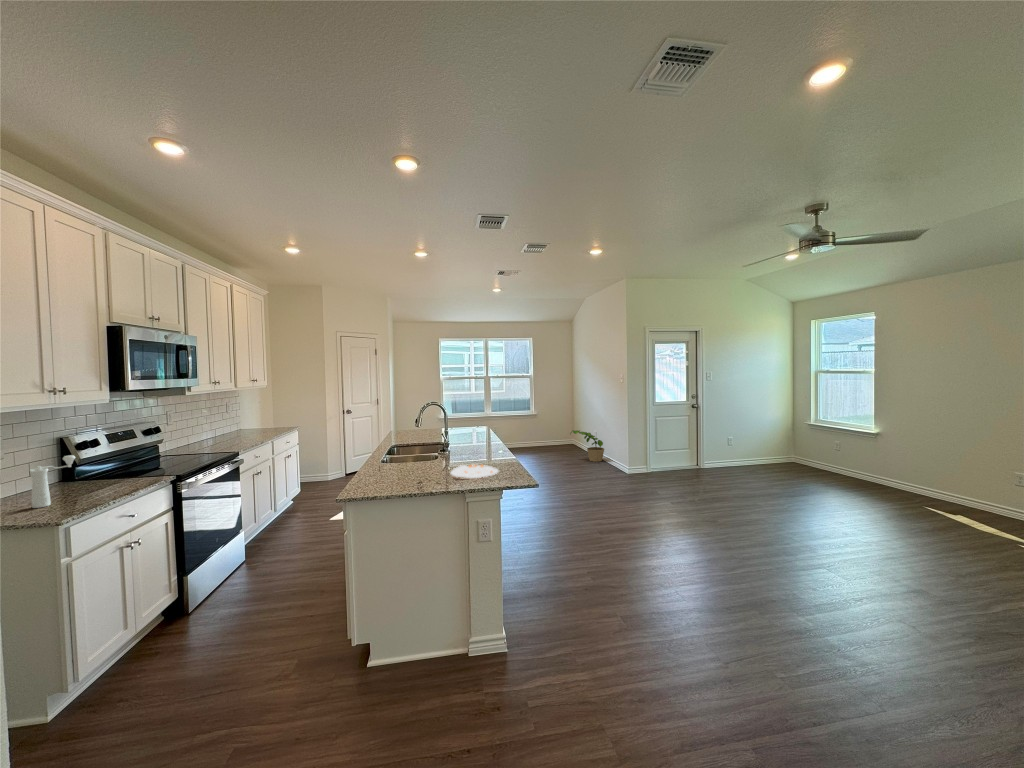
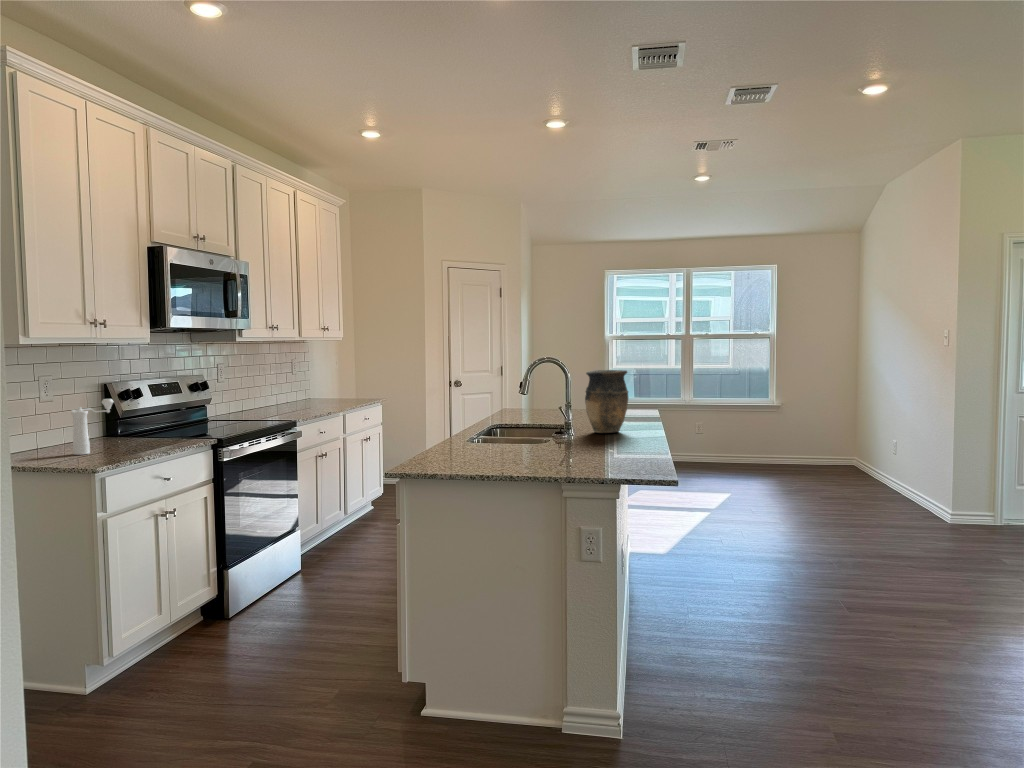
vase: none [460,410,486,450] -> present [585,370,628,433]
potted plant: present [570,430,604,462] -> none [834,435,905,496]
plate: present [451,464,498,478] -> none [548,437,625,463]

